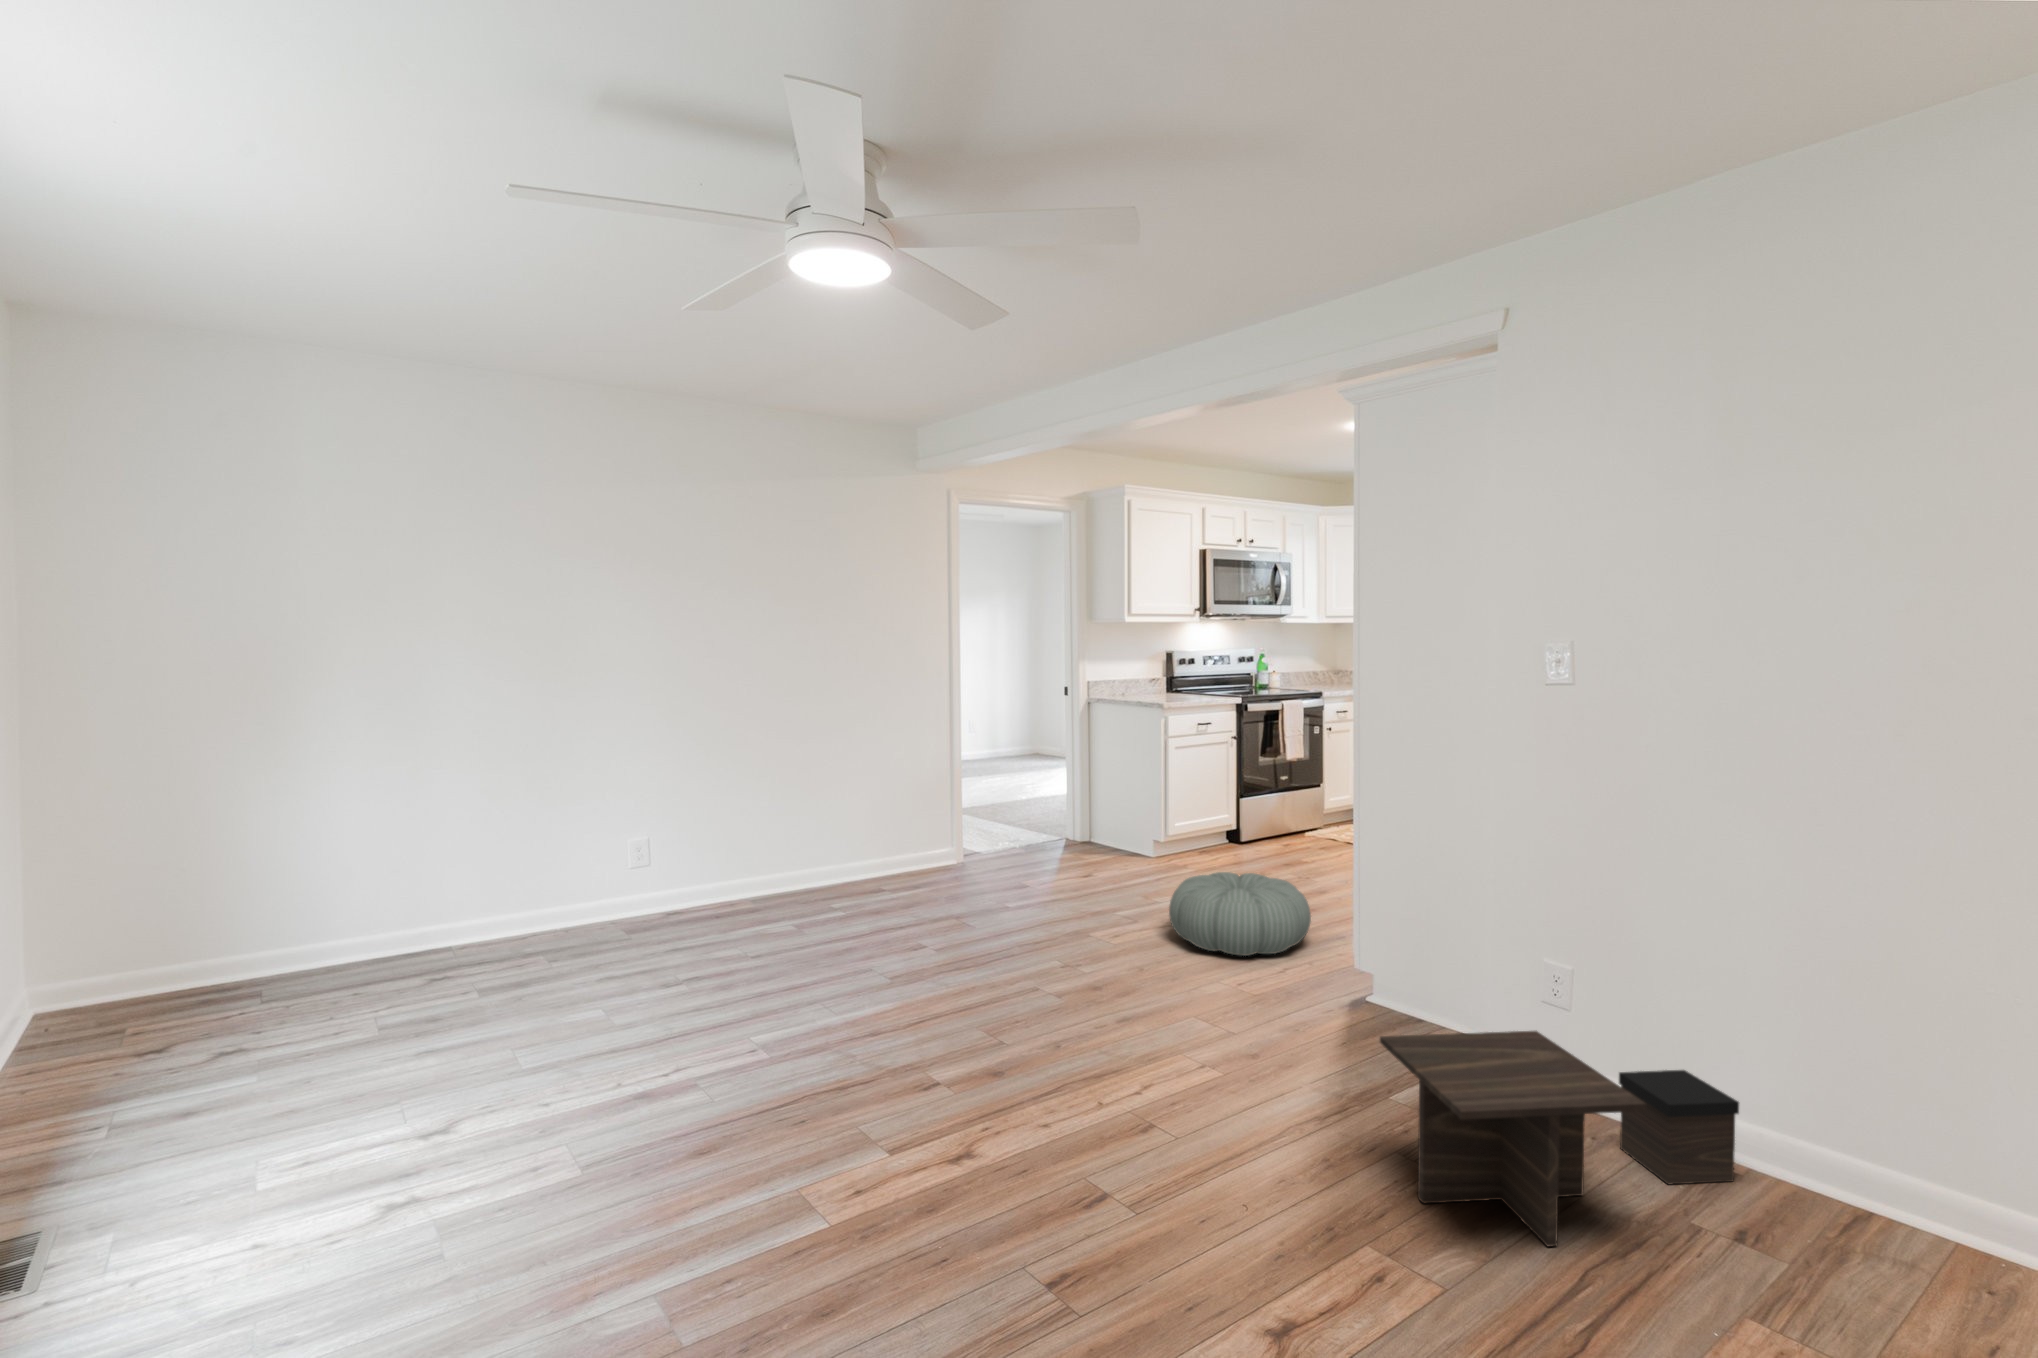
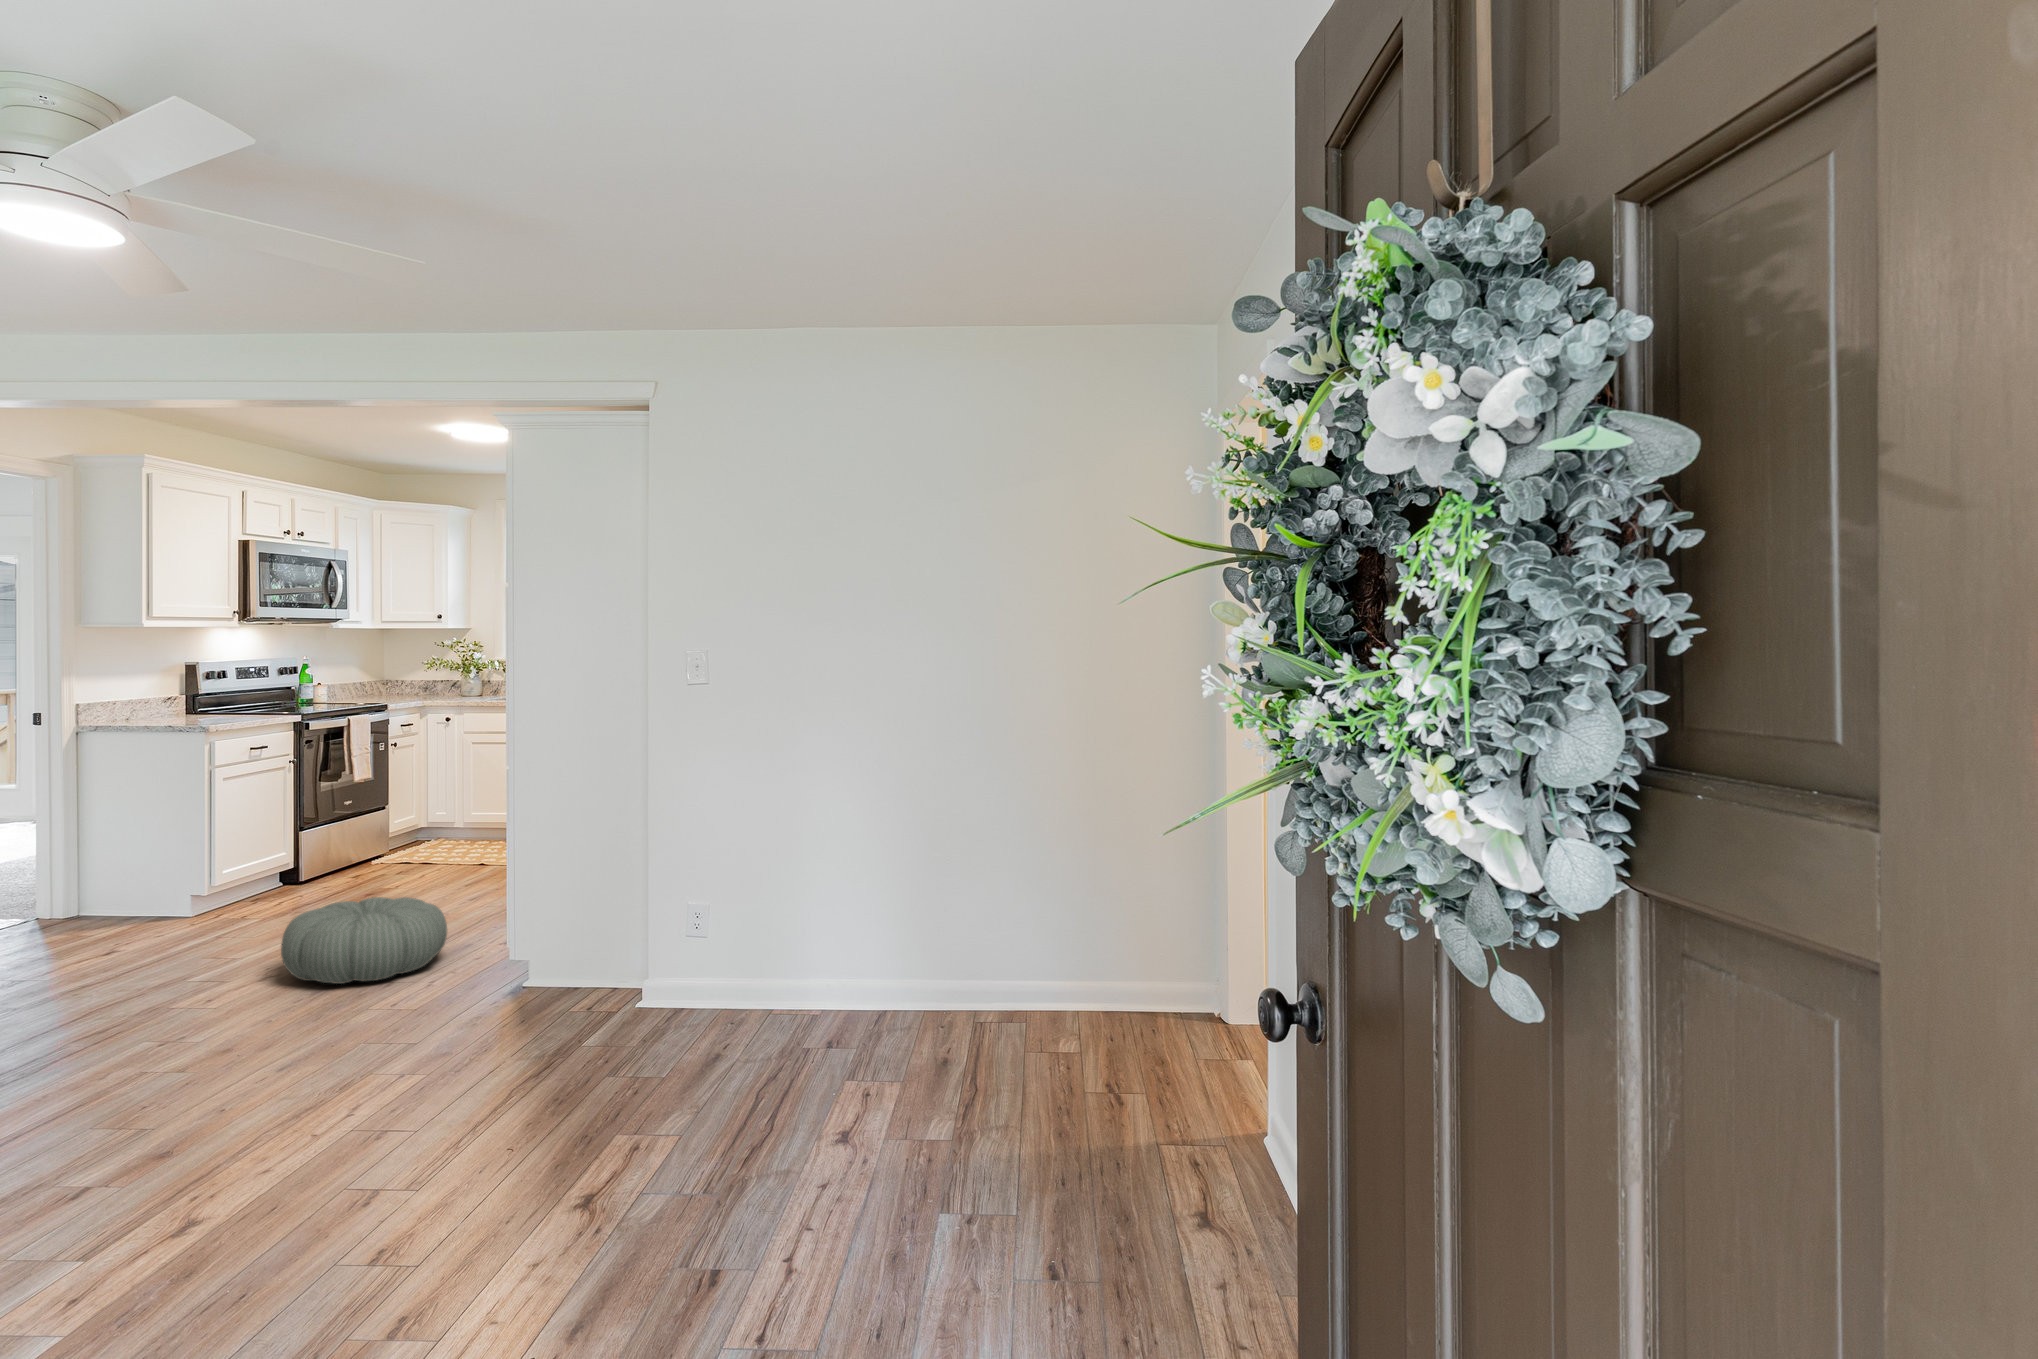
coffee table: present [1380,1031,1739,1246] -> none [596,954,819,1097]

